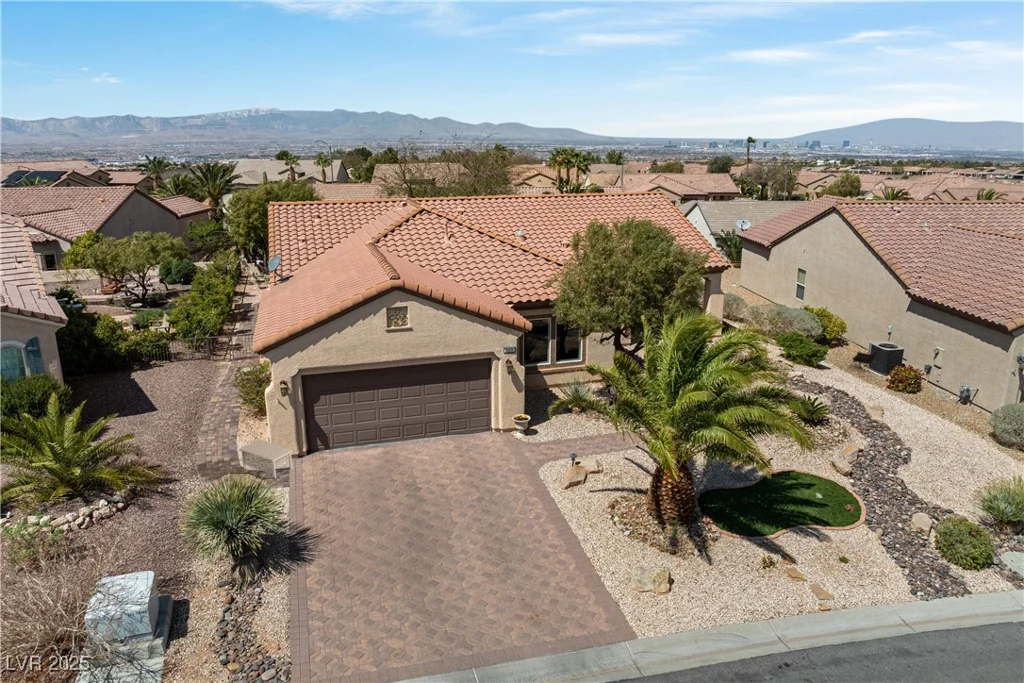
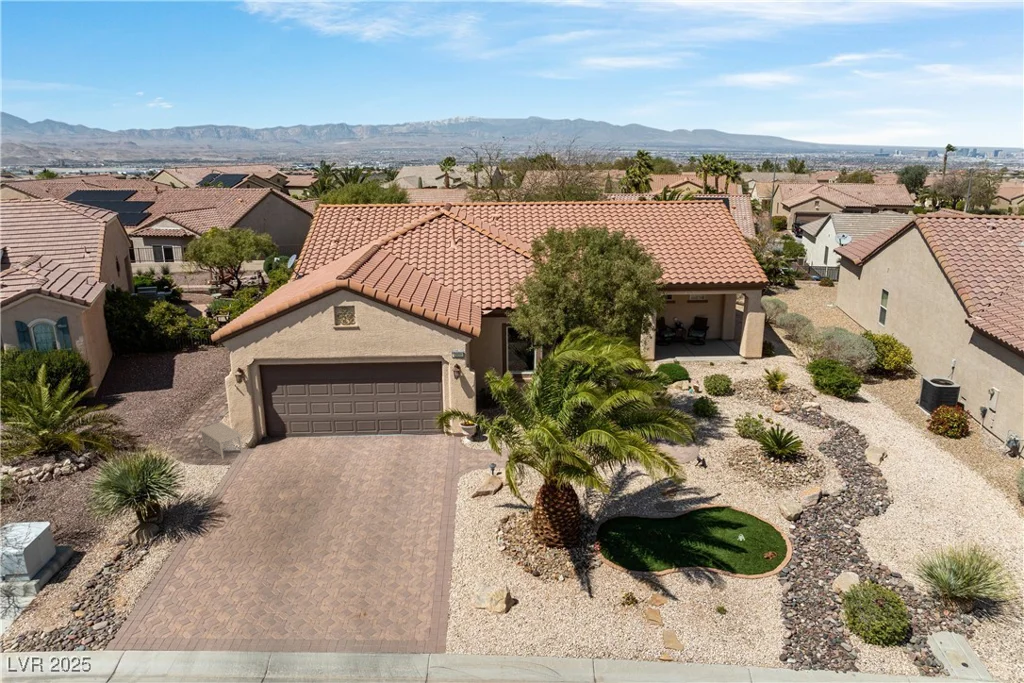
lounge chair: present [853,351,879,369] -> none [894,387,929,409]
decorative plant: present [668,519,684,546] -> none [529,538,560,567]

